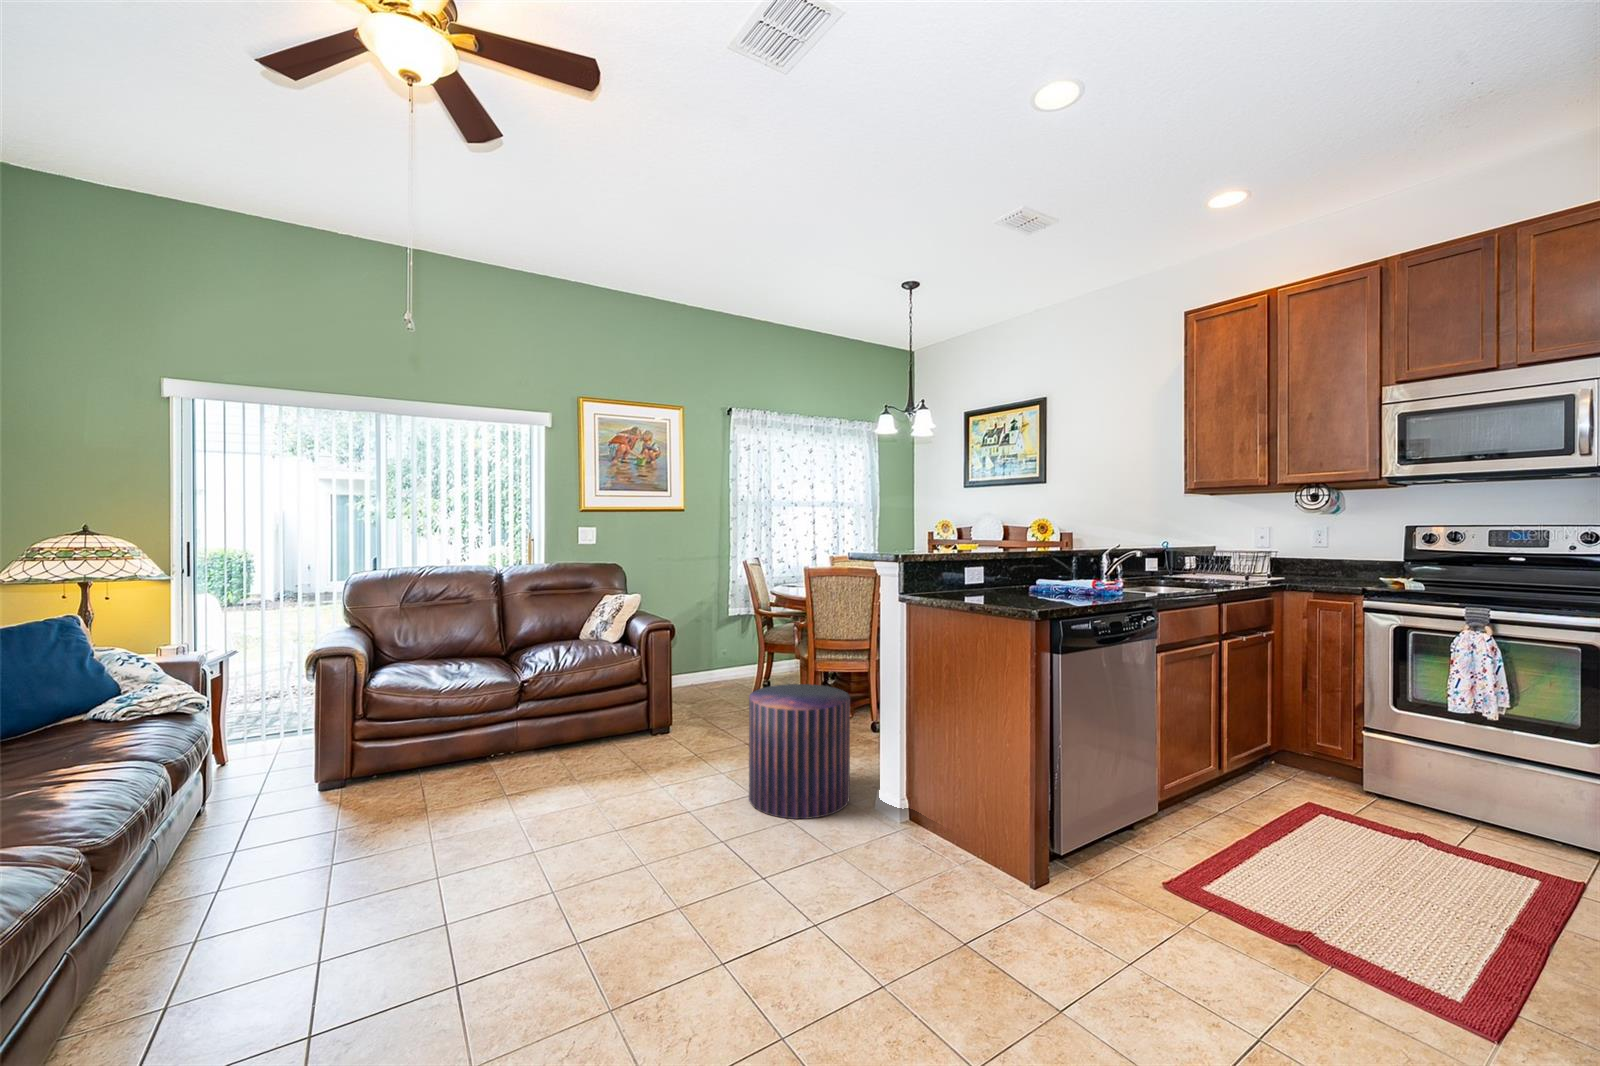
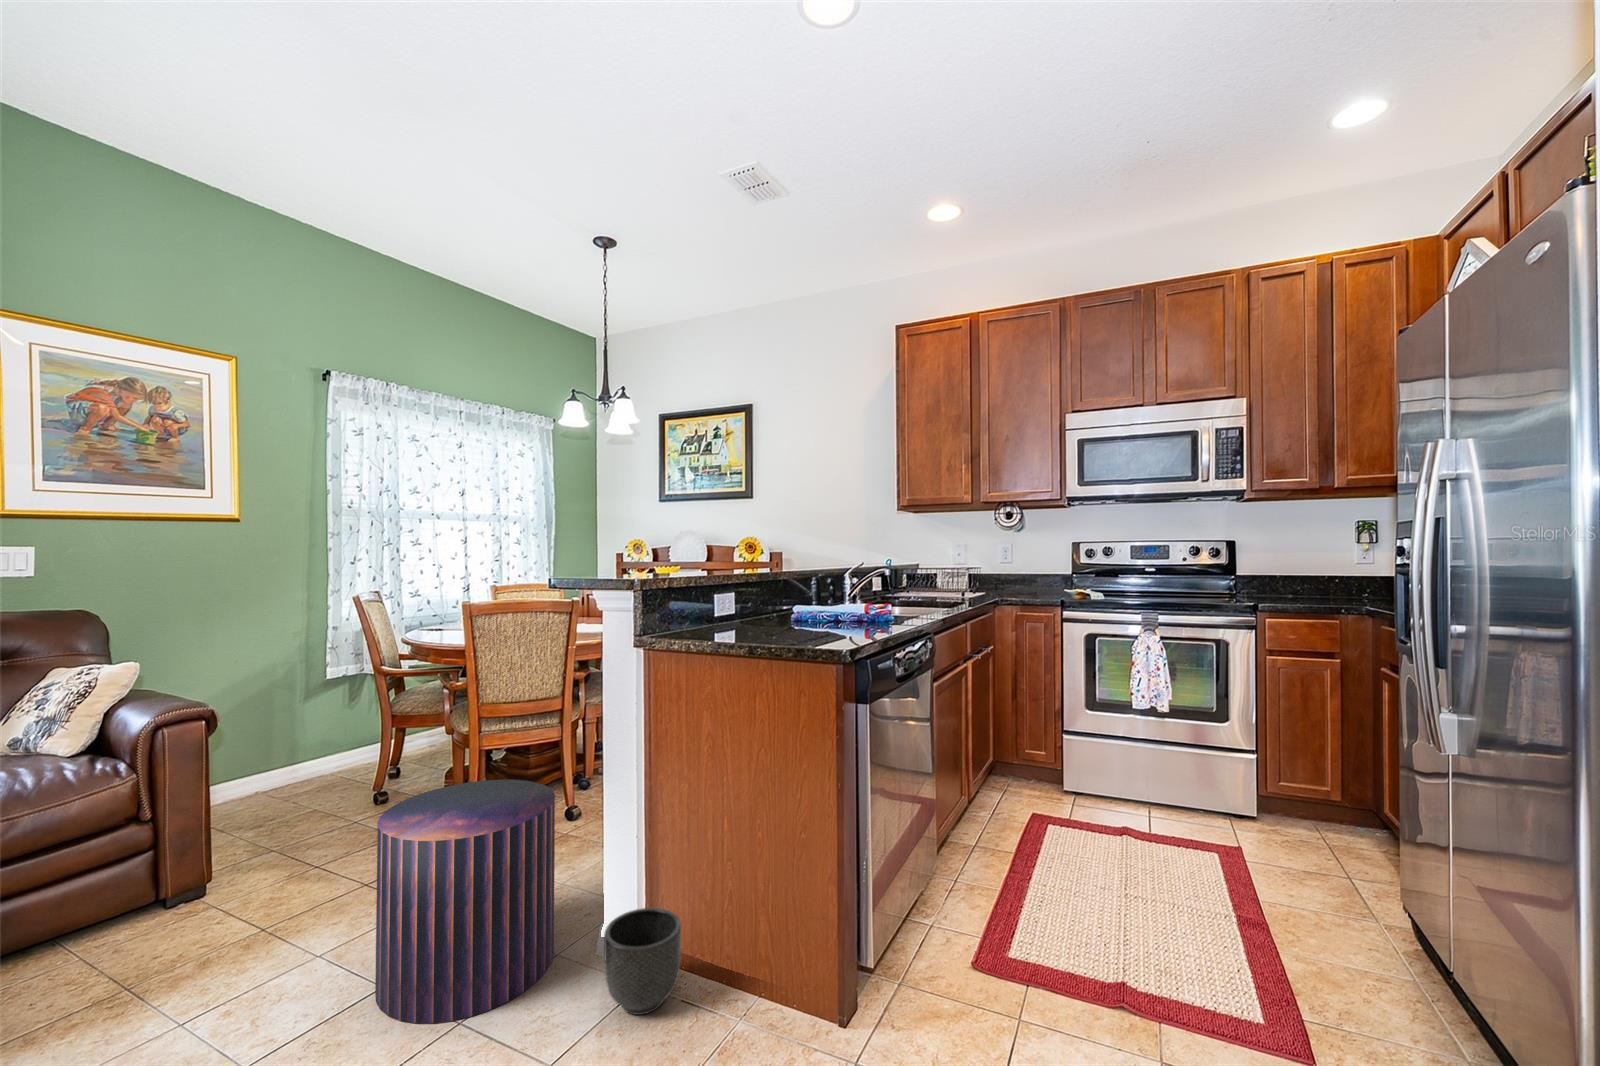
planter: none [873,779,924,844] -> present [604,908,681,1015]

